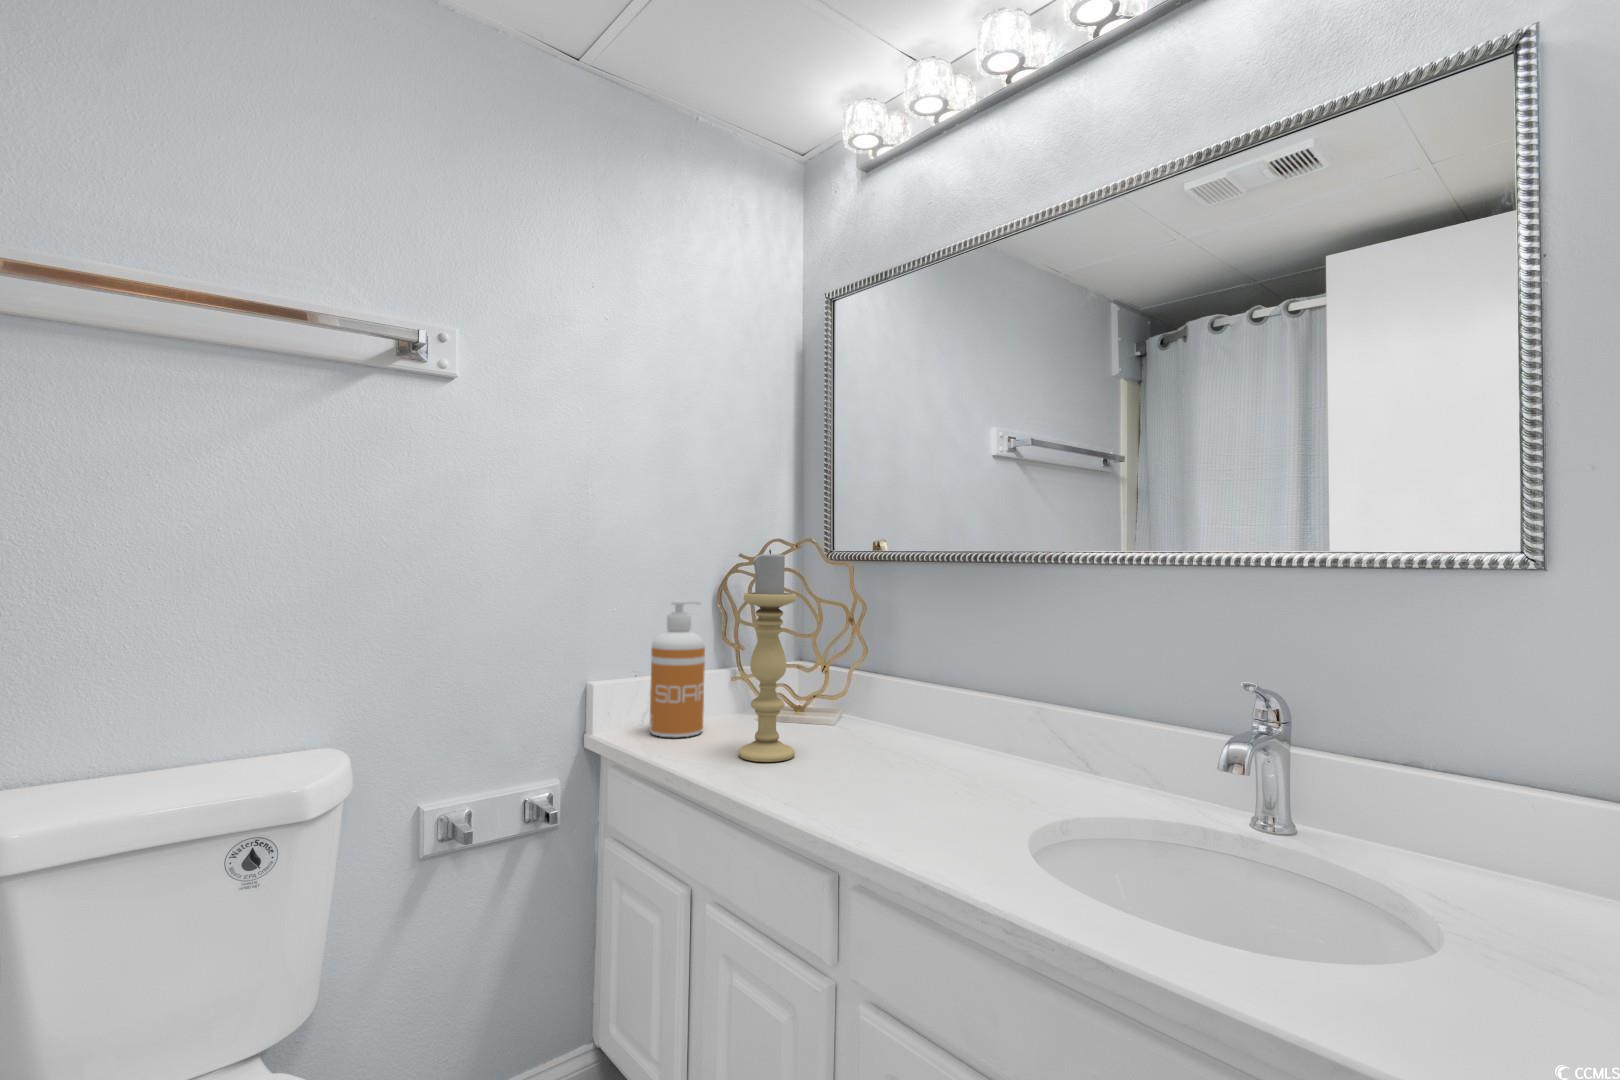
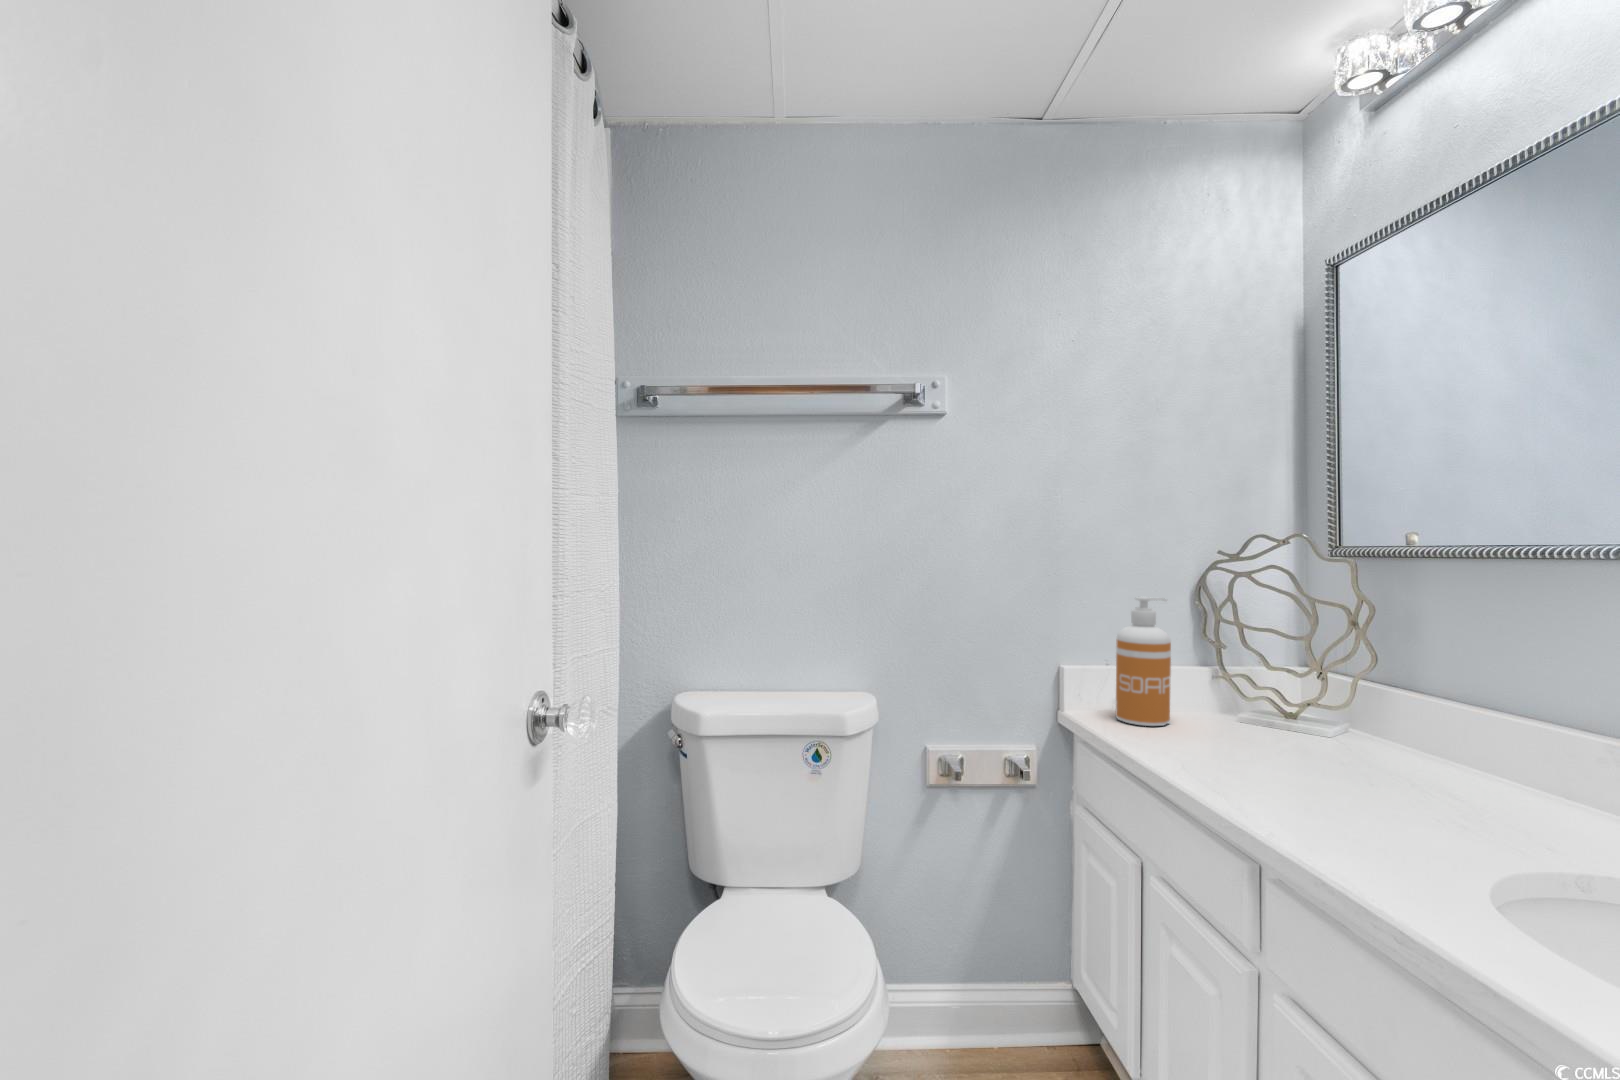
candle holder: present [739,550,796,762] -> none [1196,551,1260,765]

